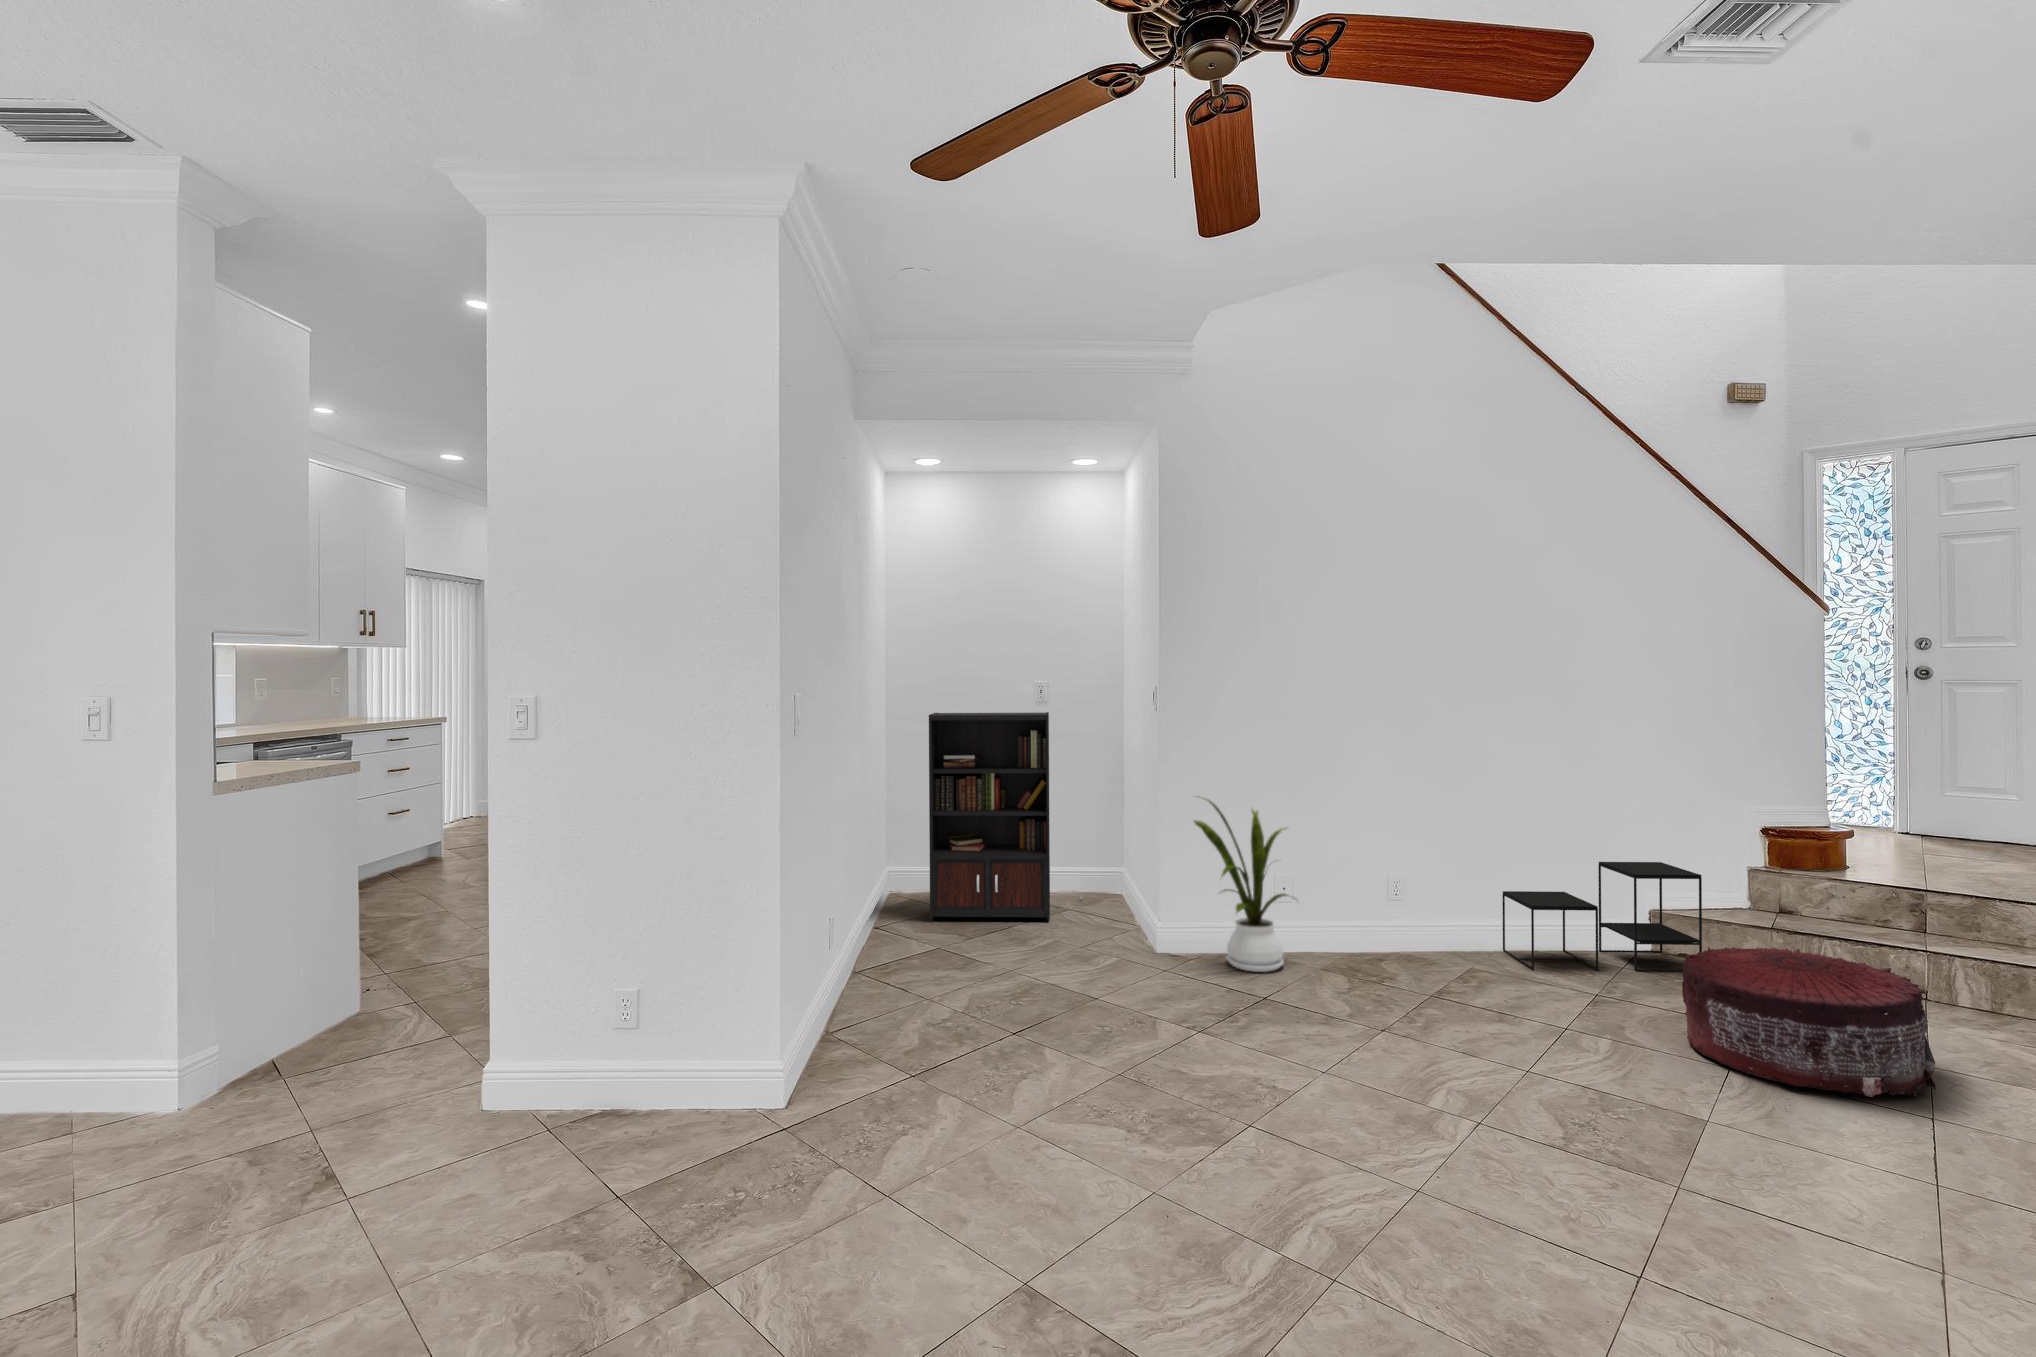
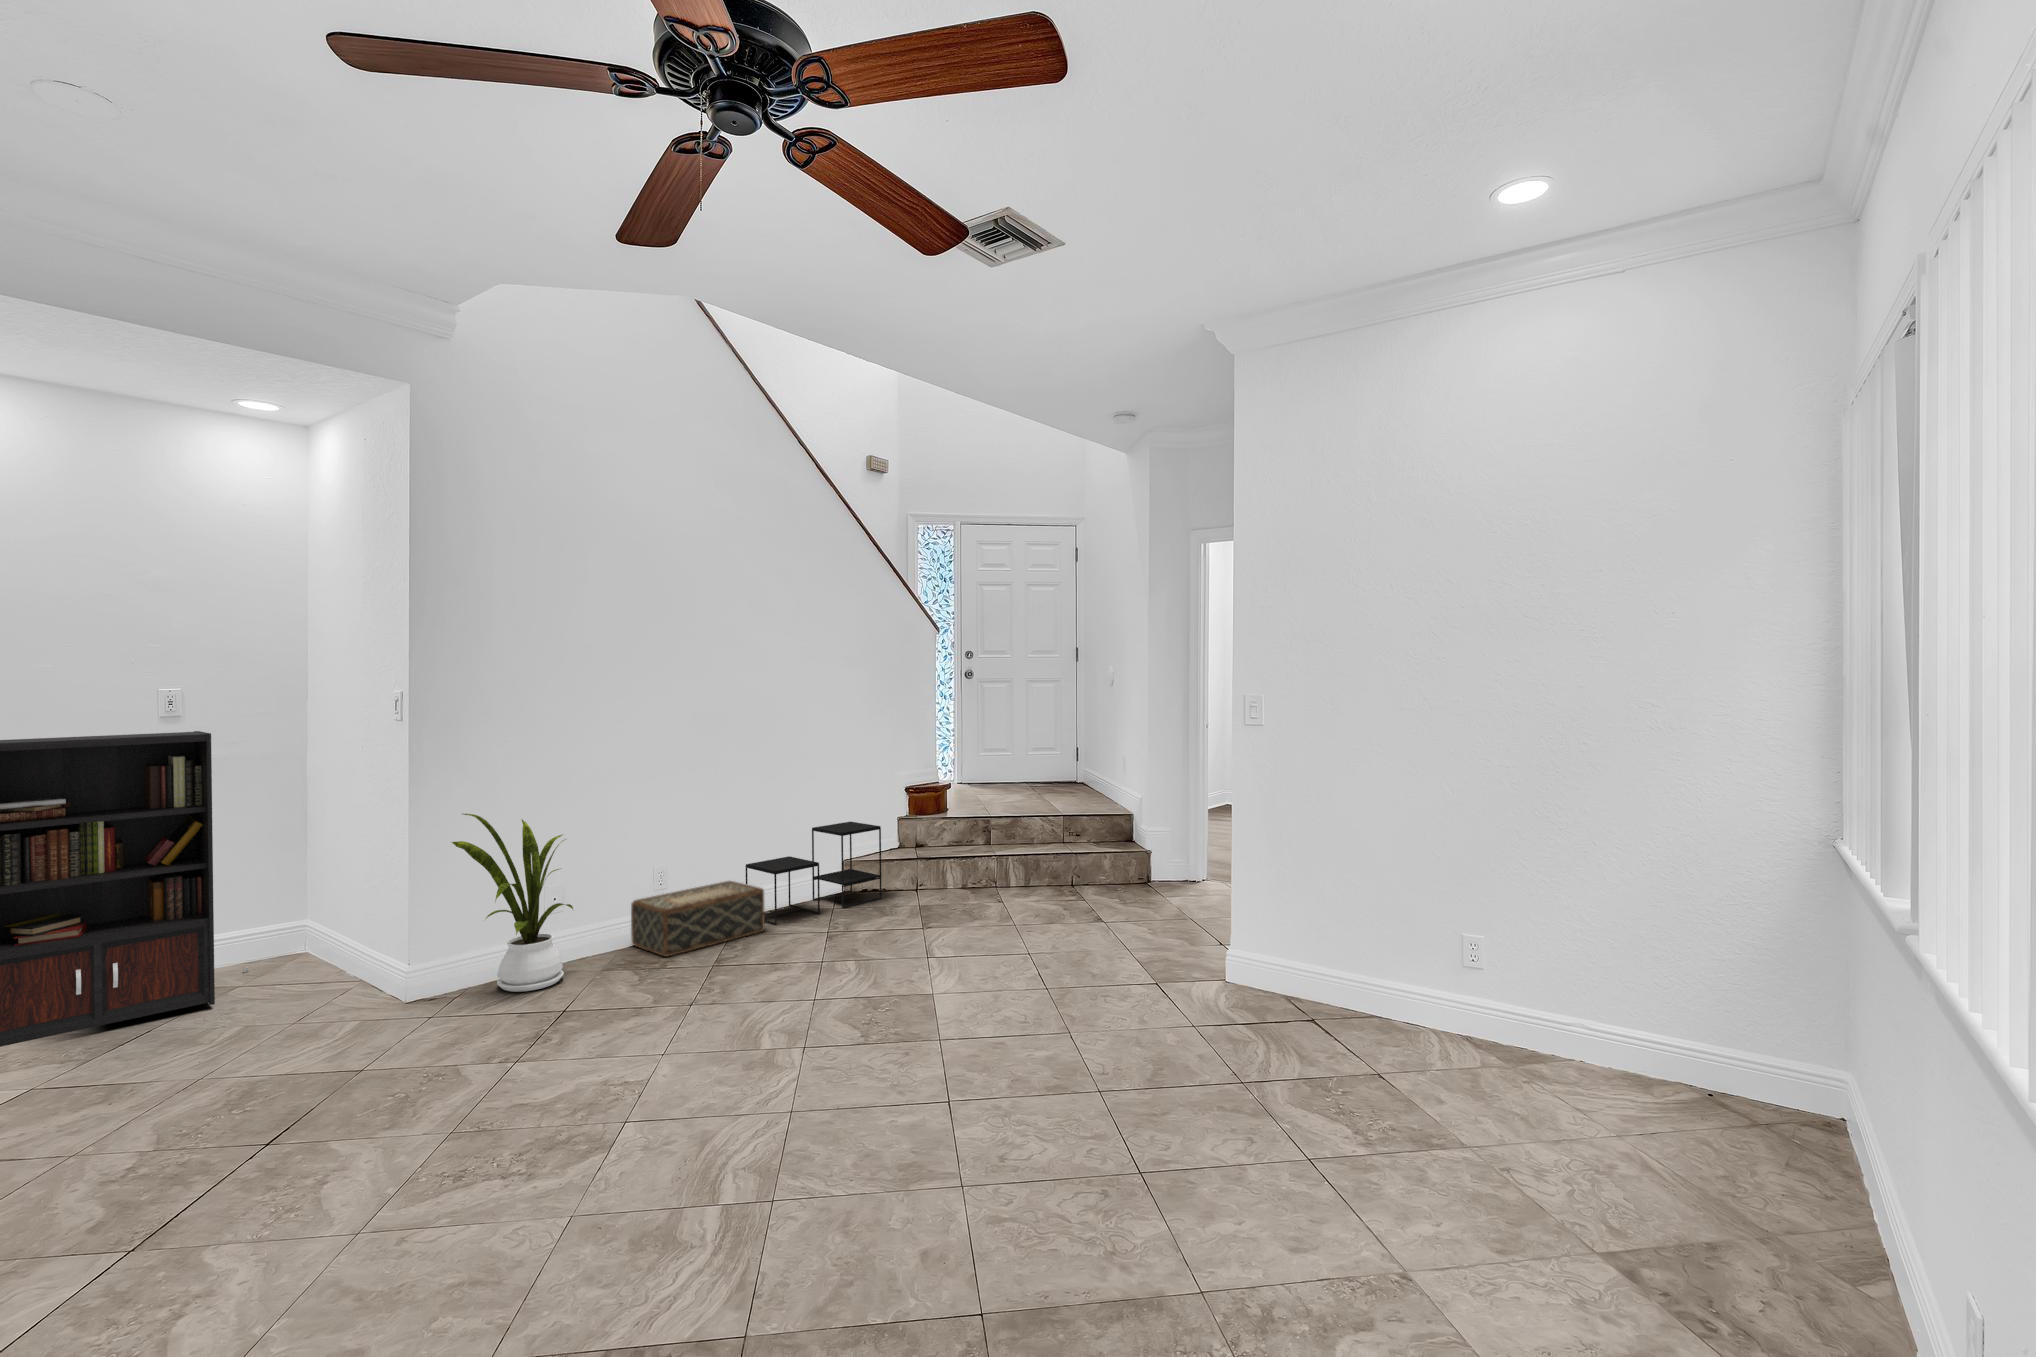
woven basket: none [1362,906,1514,974] -> present [631,881,765,957]
pouf: present [1682,947,1936,1097] -> none [891,865,1028,956]

